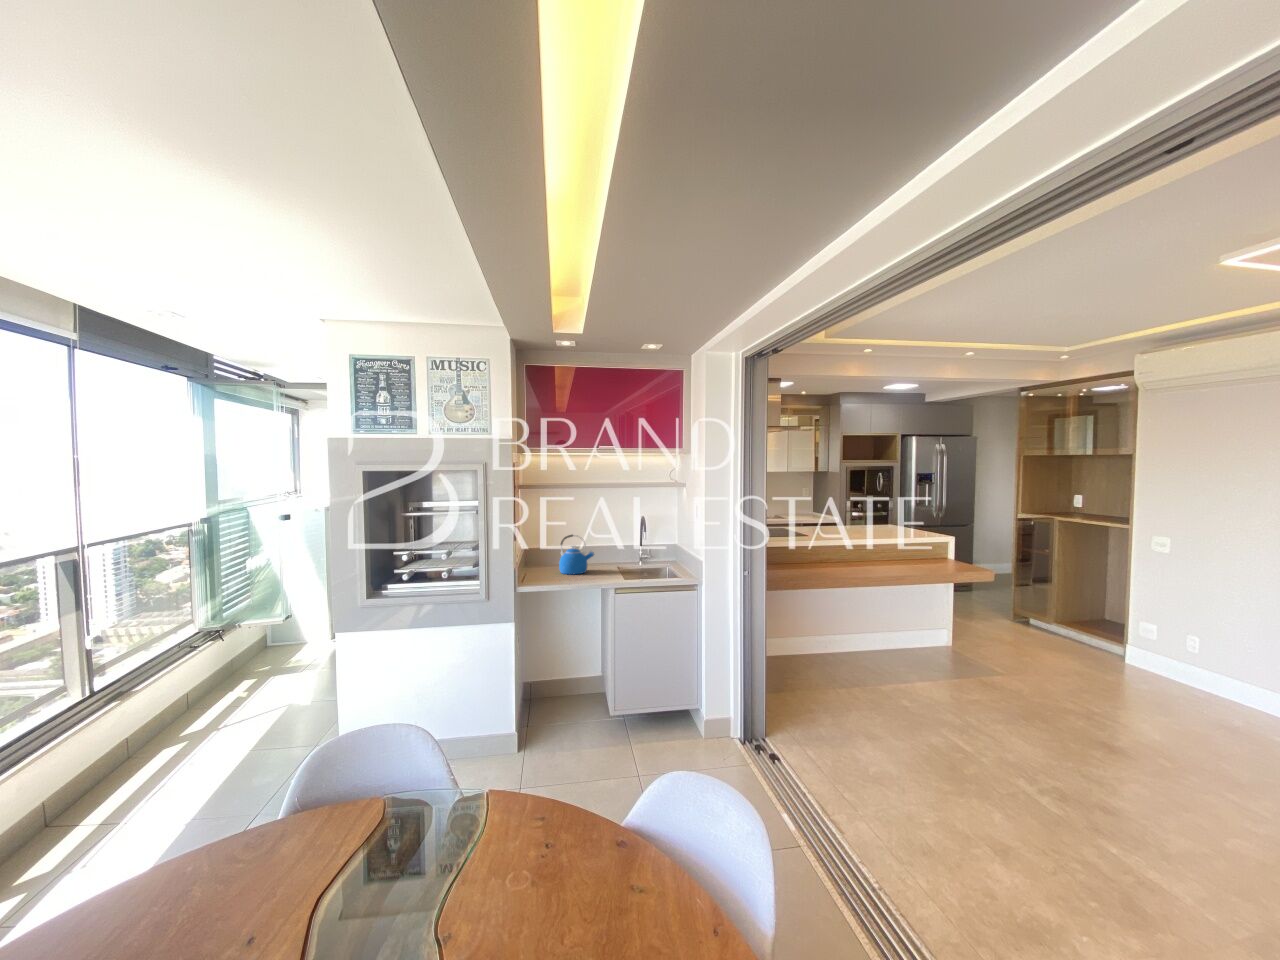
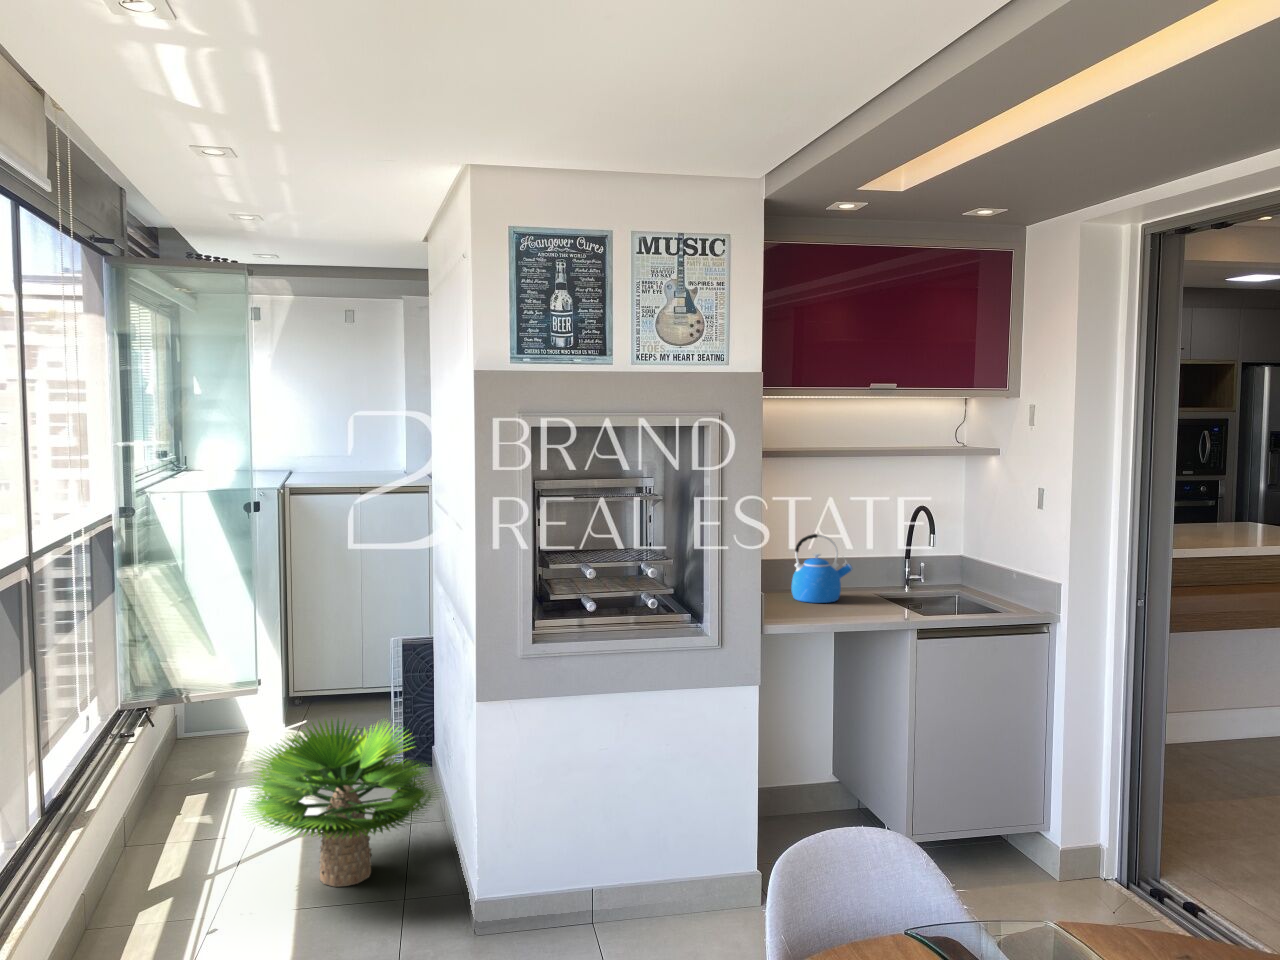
potted plant: none [205,644,347,750] -> present [250,719,434,887]

